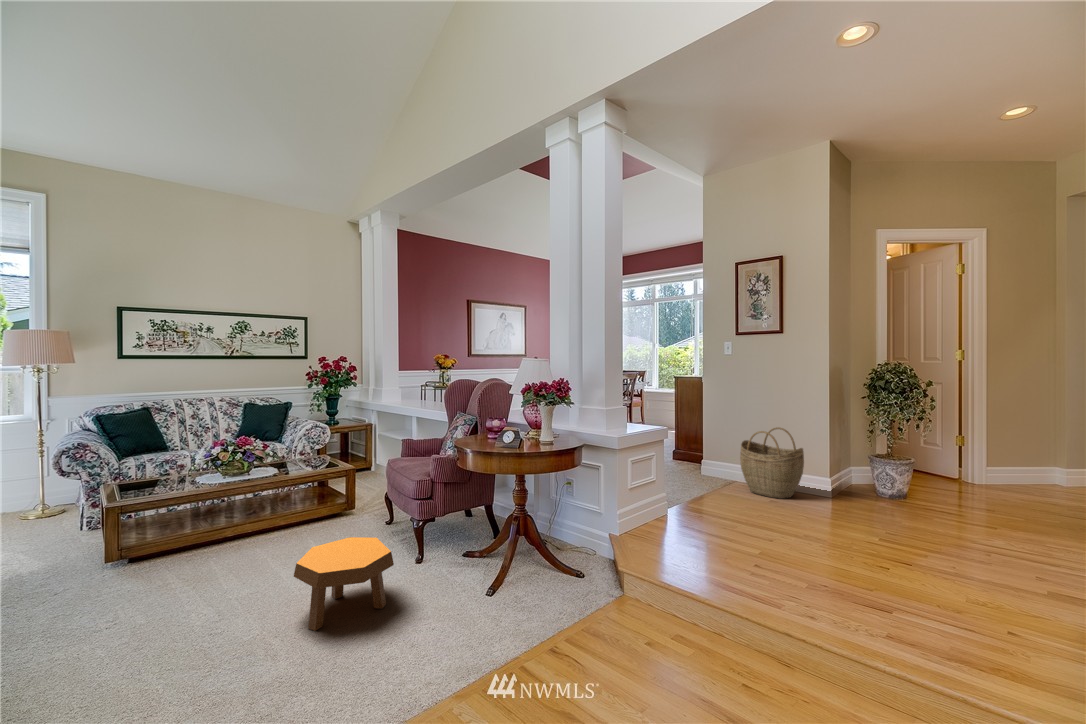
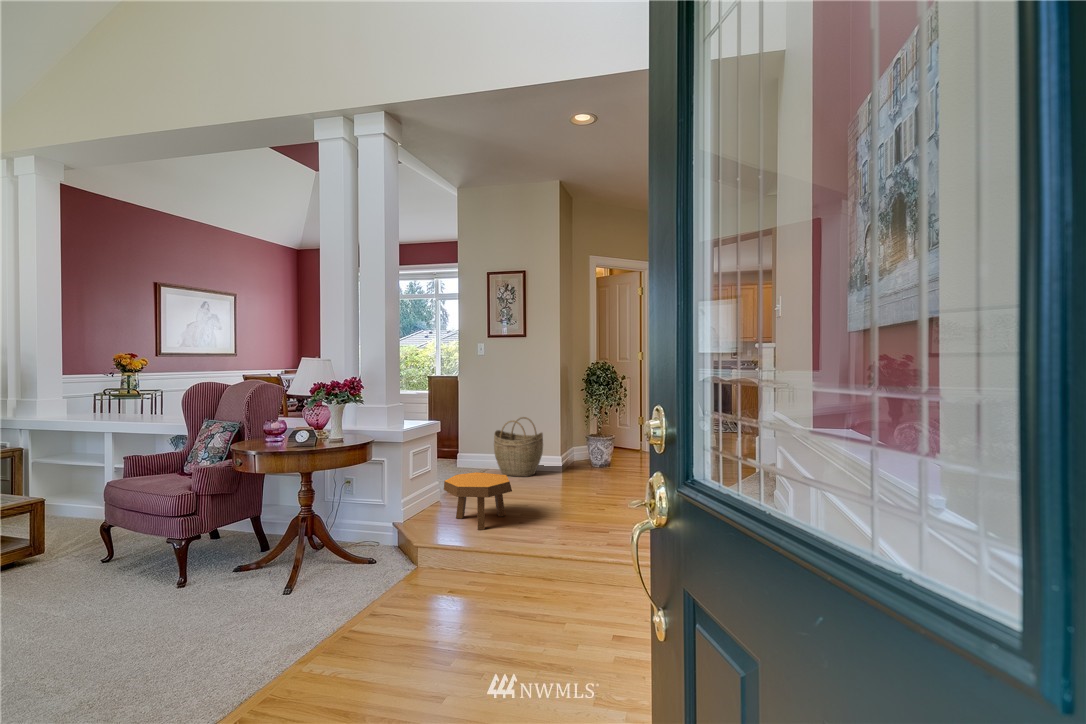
footstool: present [294,537,394,631] -> present [444,472,512,530]

